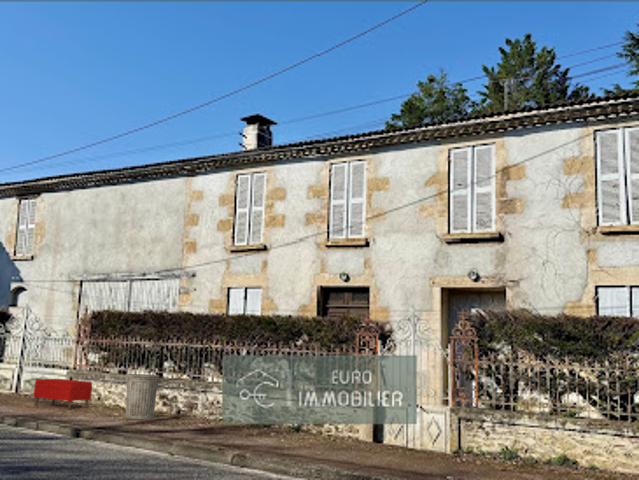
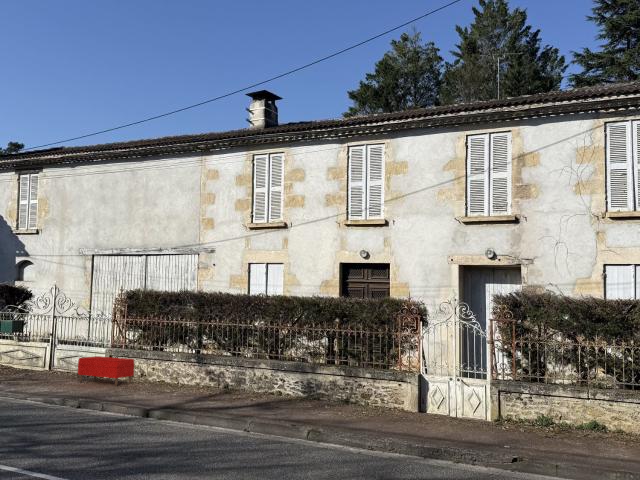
trash can: present [126,374,159,419] -> none [175,352,206,395]

